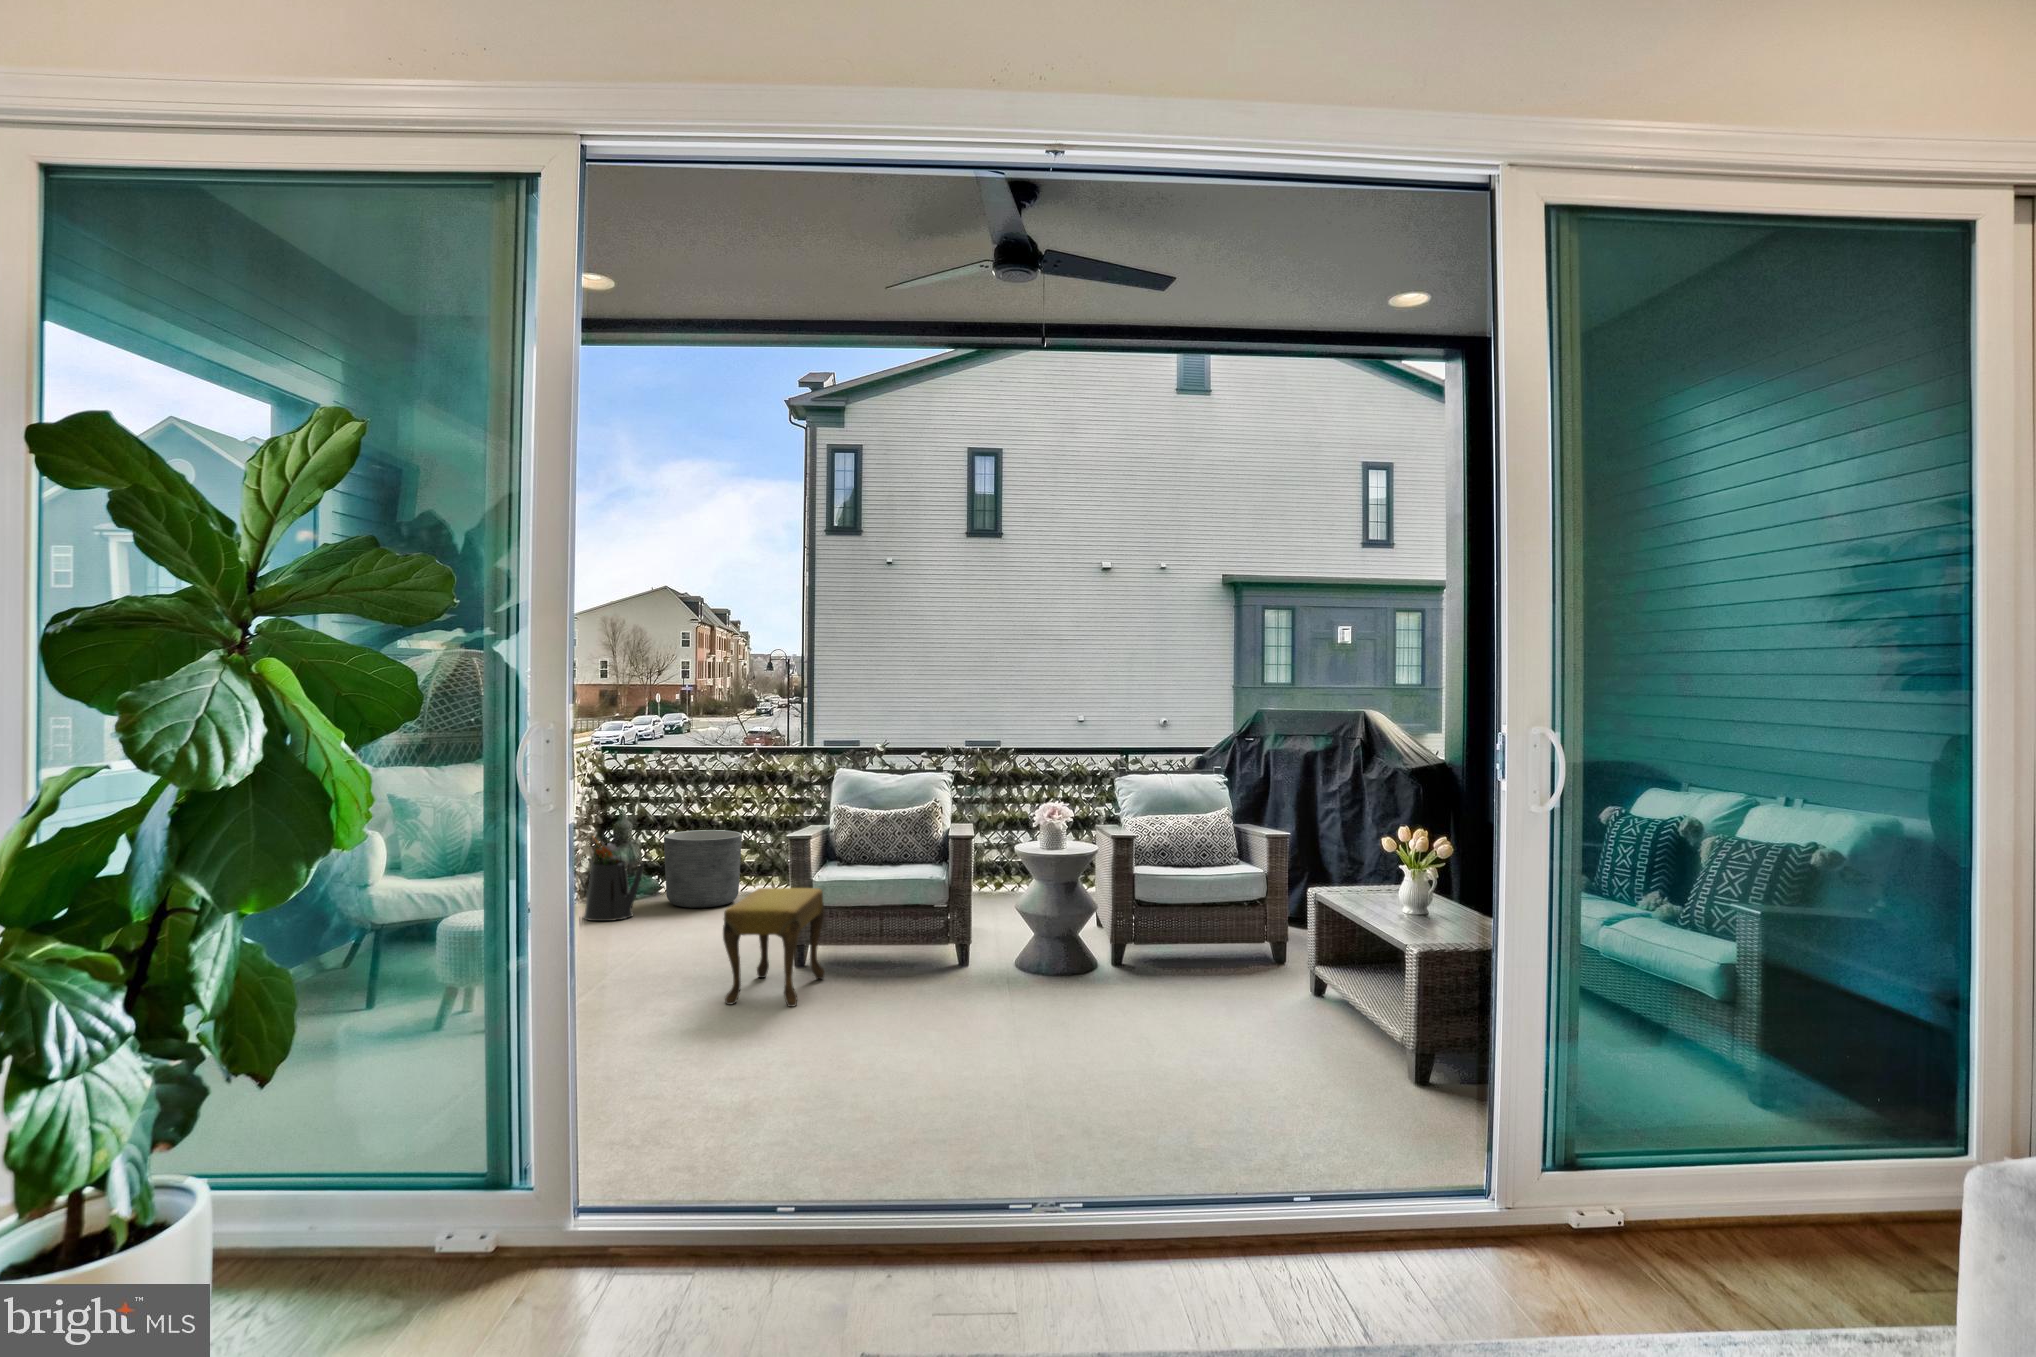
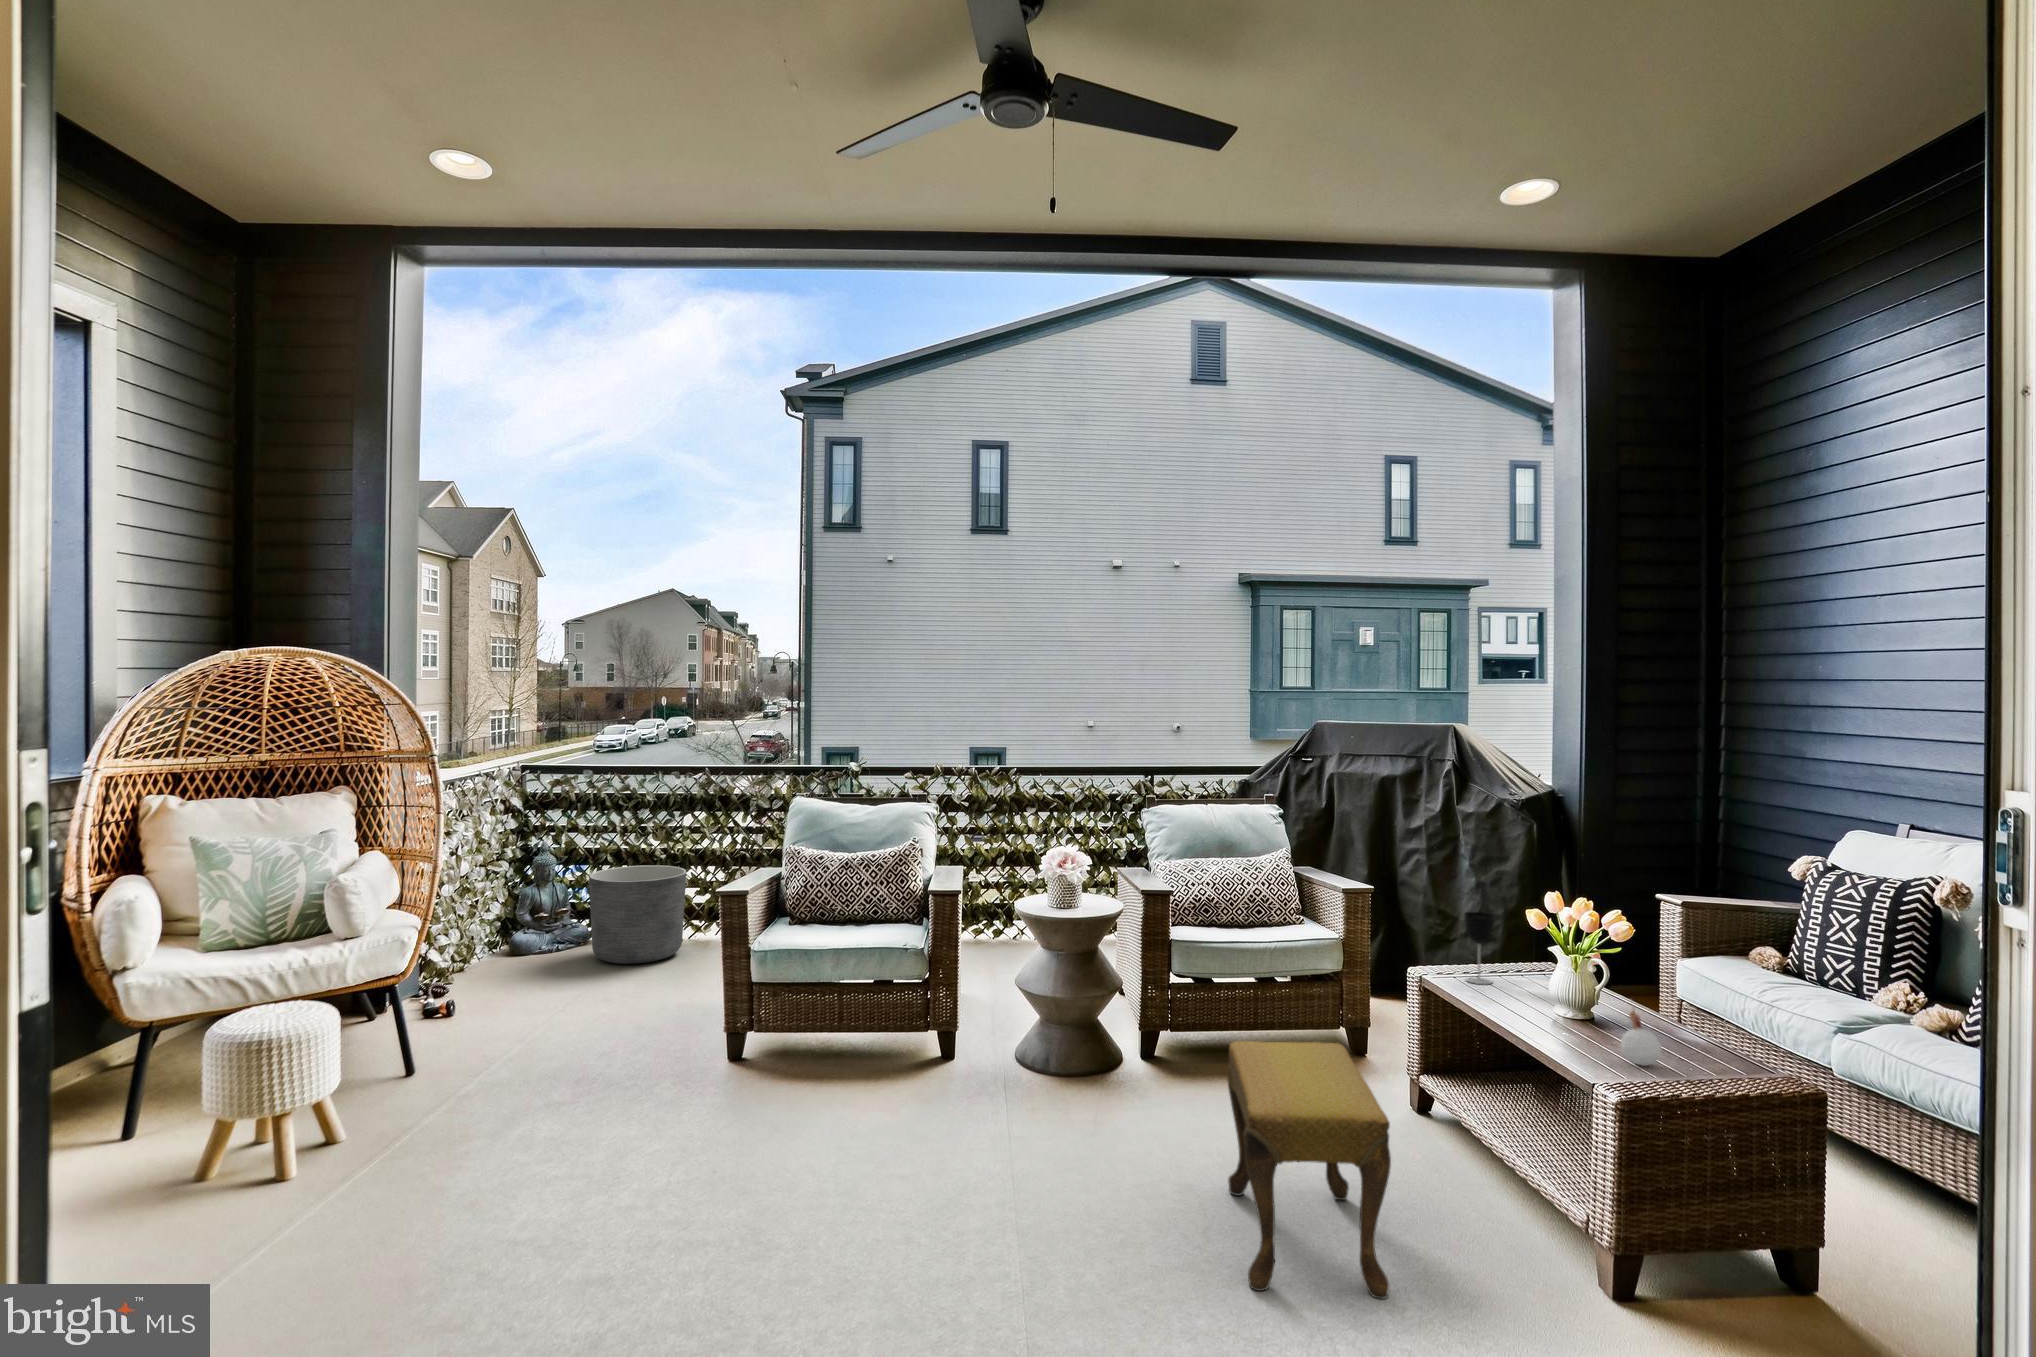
watering can: present [579,840,644,921] -> none [473,875,554,987]
wine glass: none [1335,842,1355,891] -> present [1464,912,1494,984]
candle: none [1405,882,1428,923] -> present [1621,1005,1662,1066]
footstool: present [723,888,825,1007] -> present [1228,1041,1391,1299]

